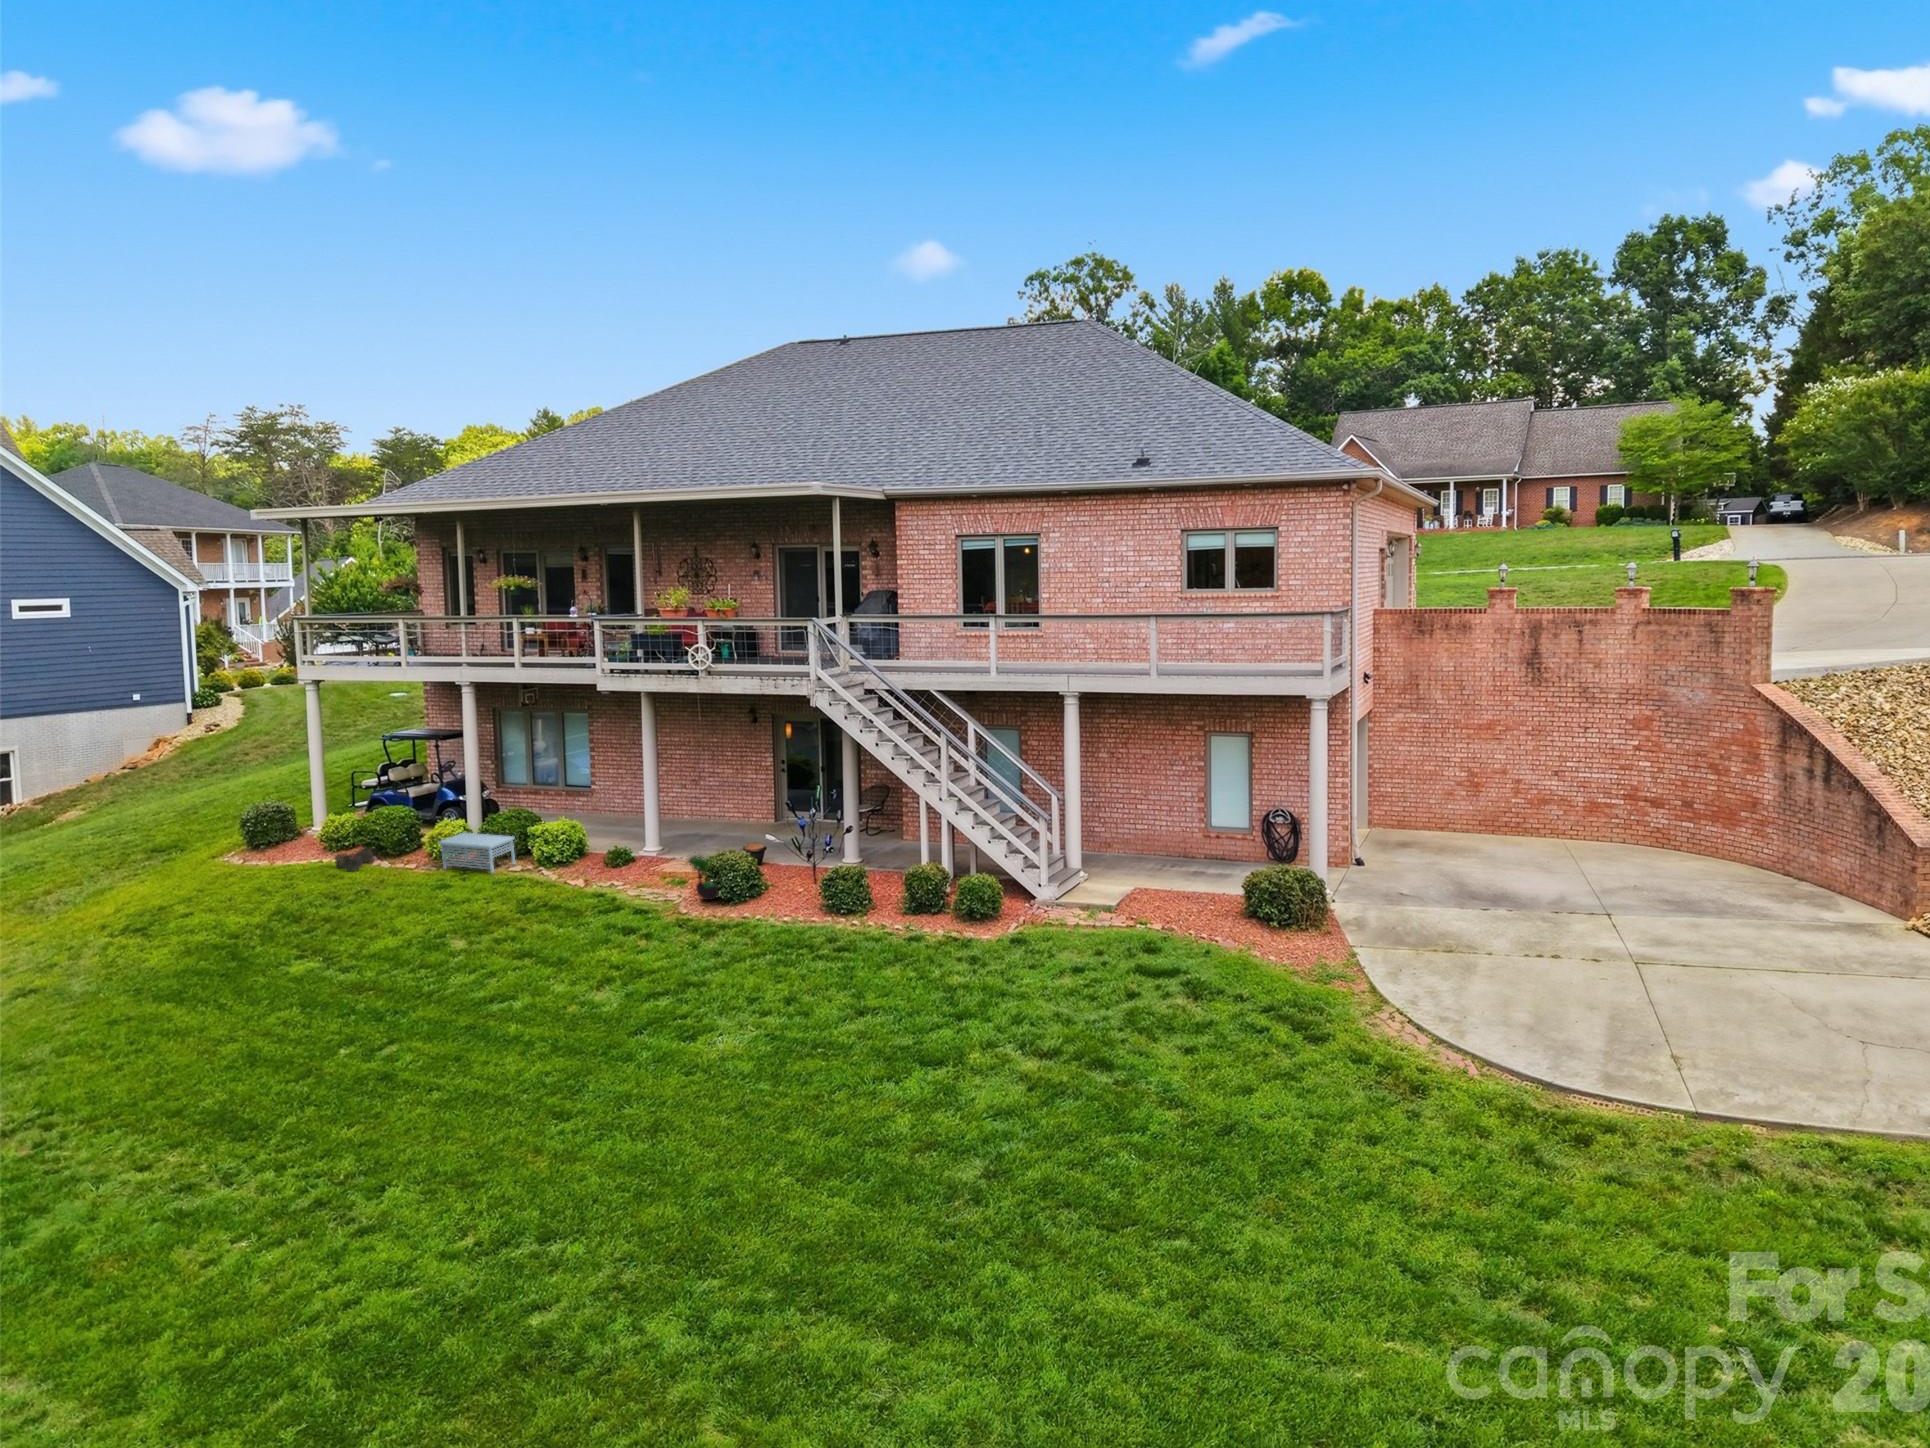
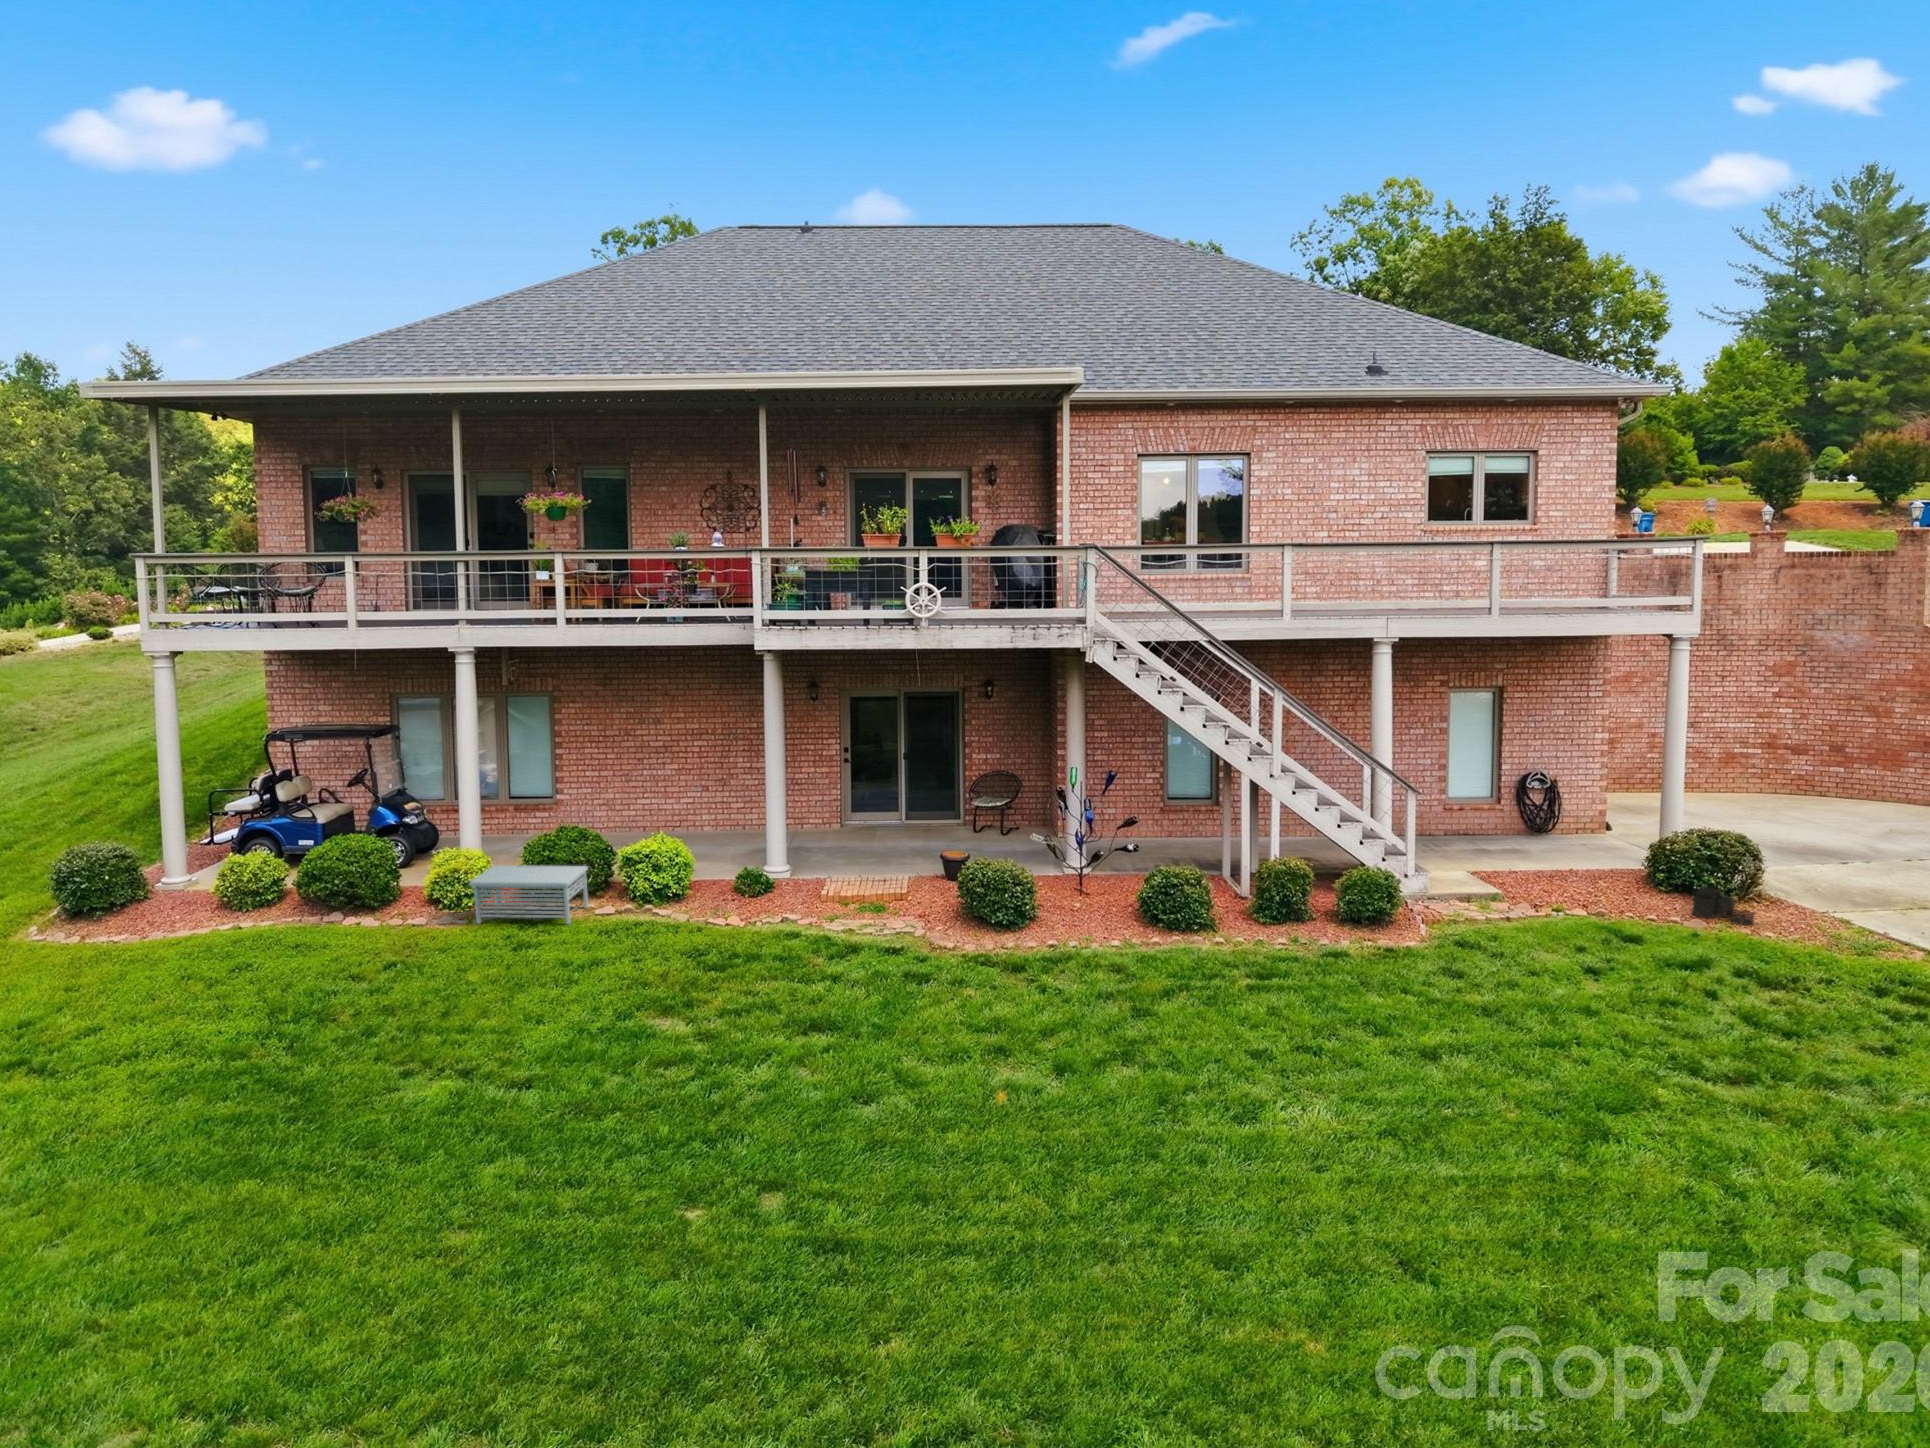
woven basket: present [335,849,374,872] -> present [1692,886,1754,925]
potted tree: present [686,855,718,900] -> none [931,863,982,937]

